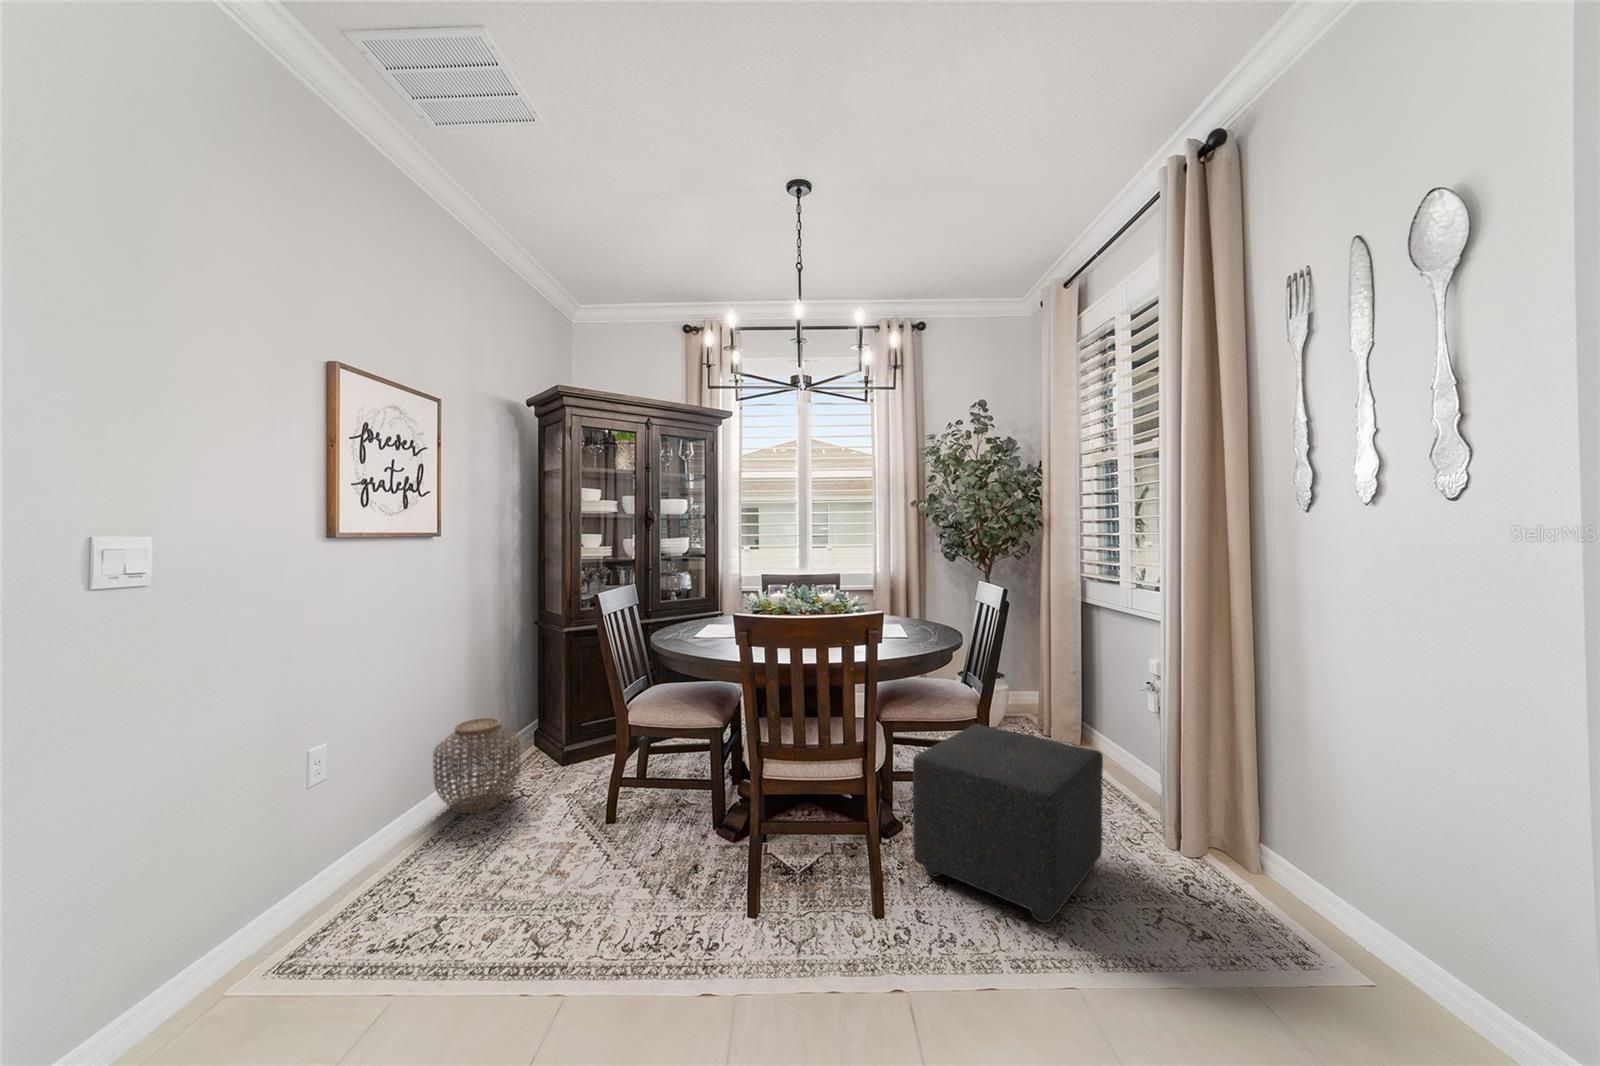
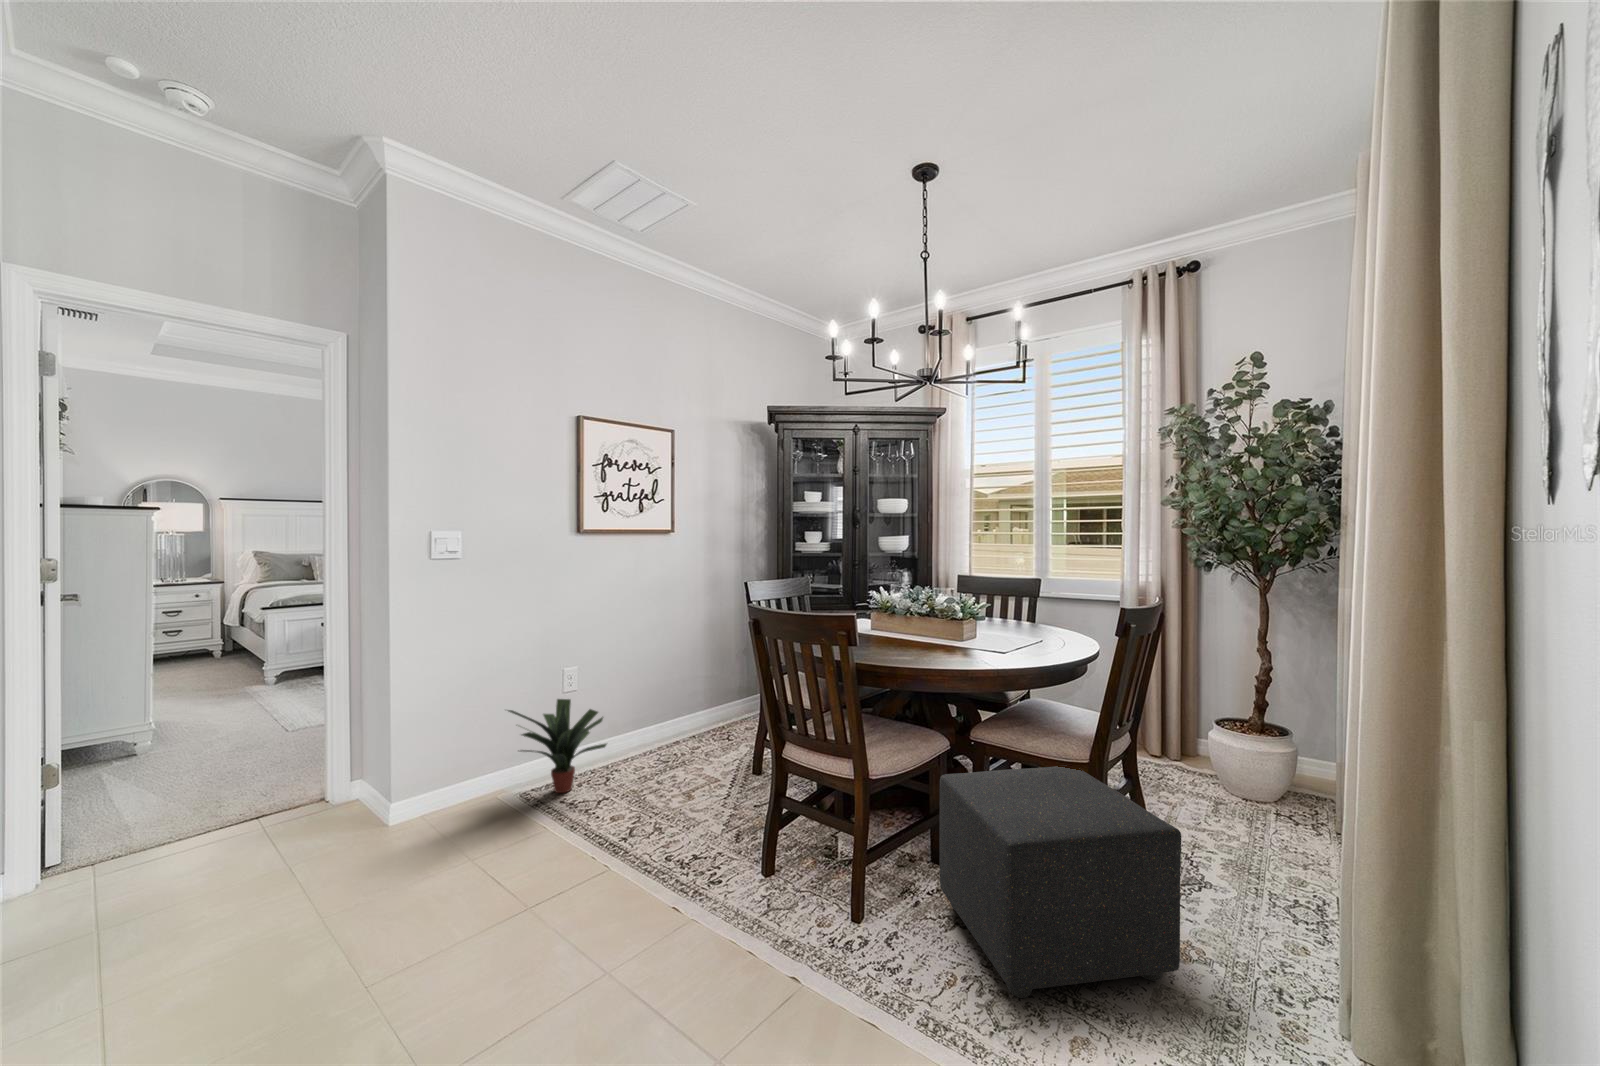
woven basket: present [433,718,521,813] -> none [658,676,718,746]
potted plant: none [261,786,434,932] -> present [508,699,607,793]

